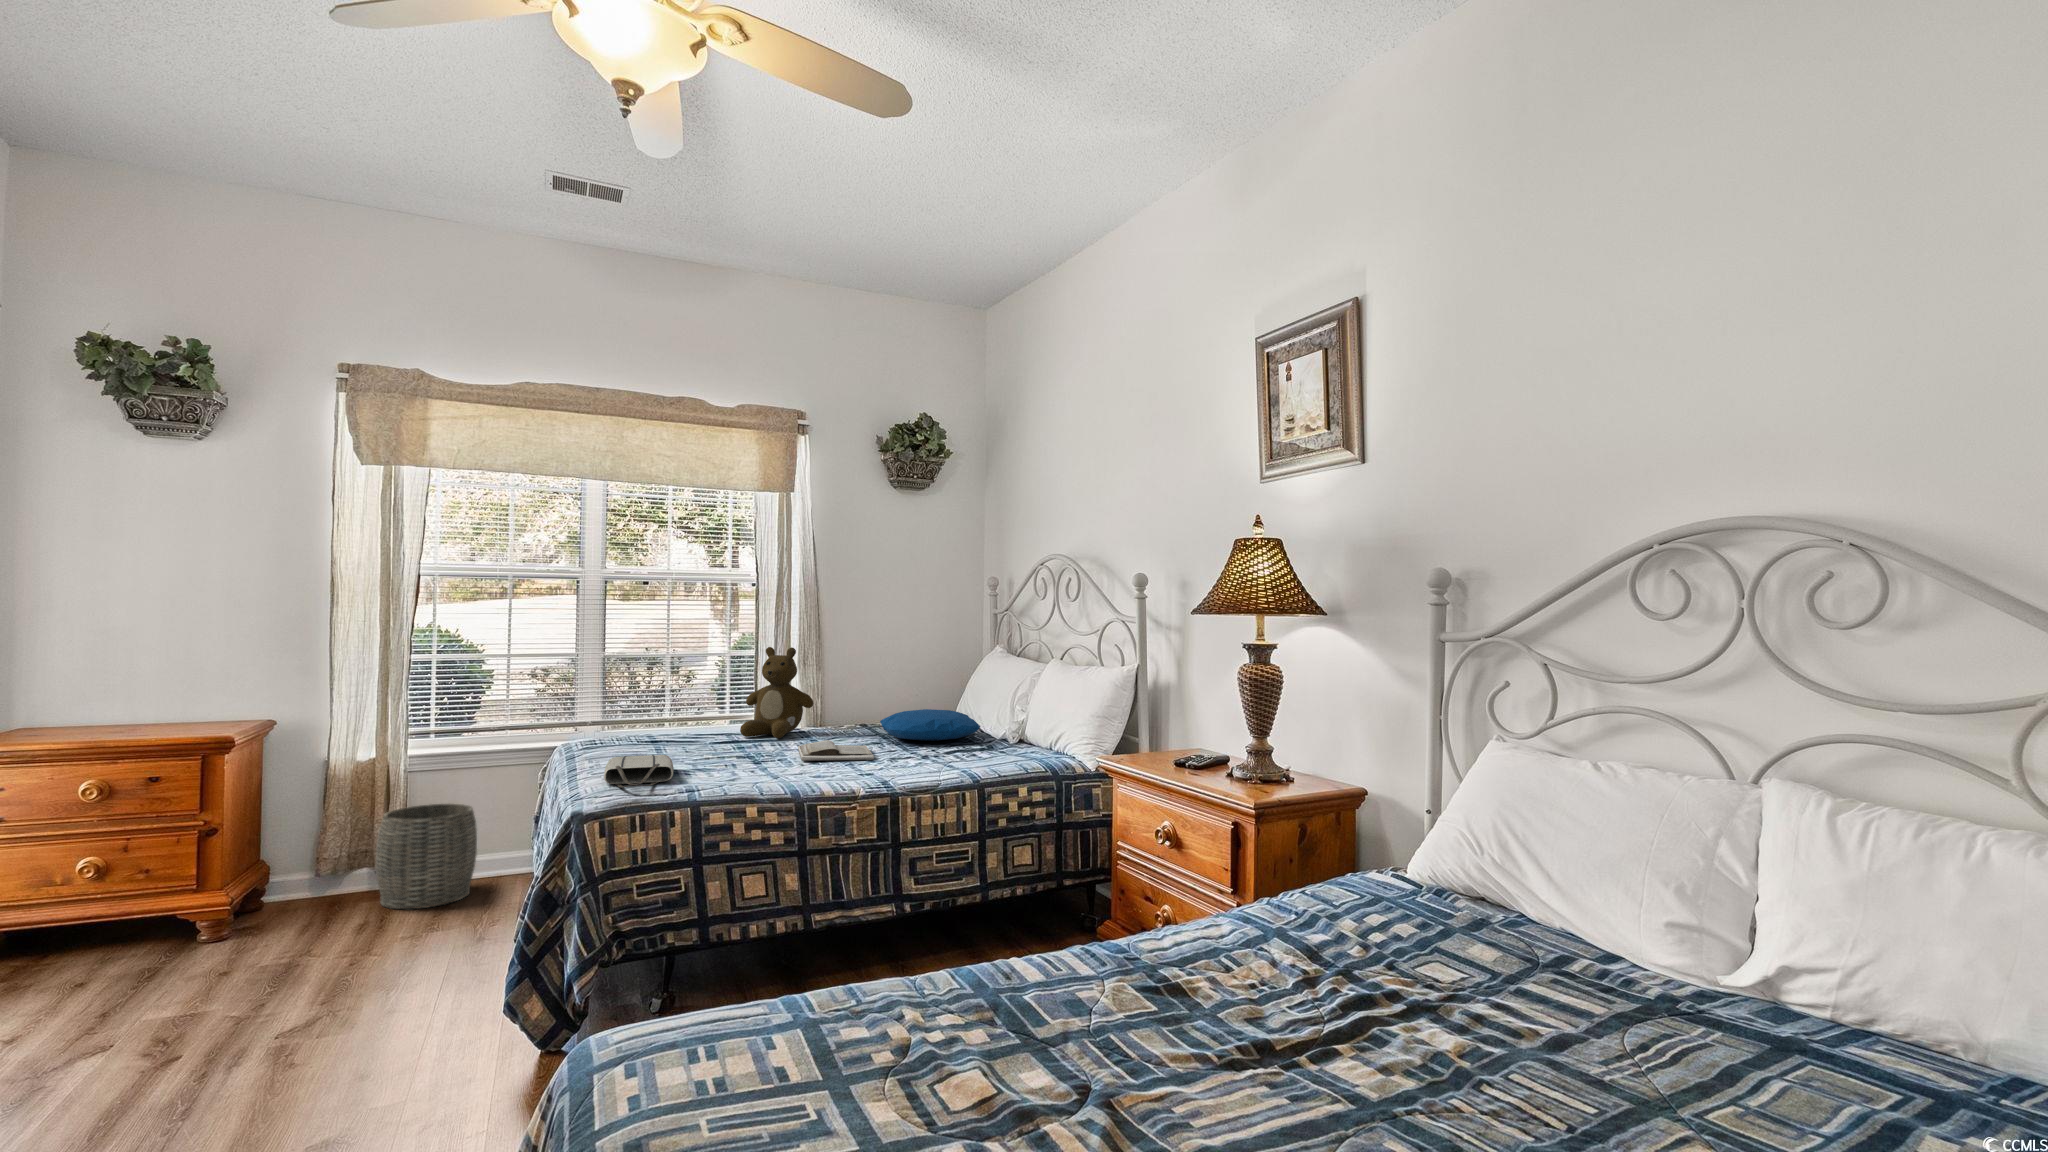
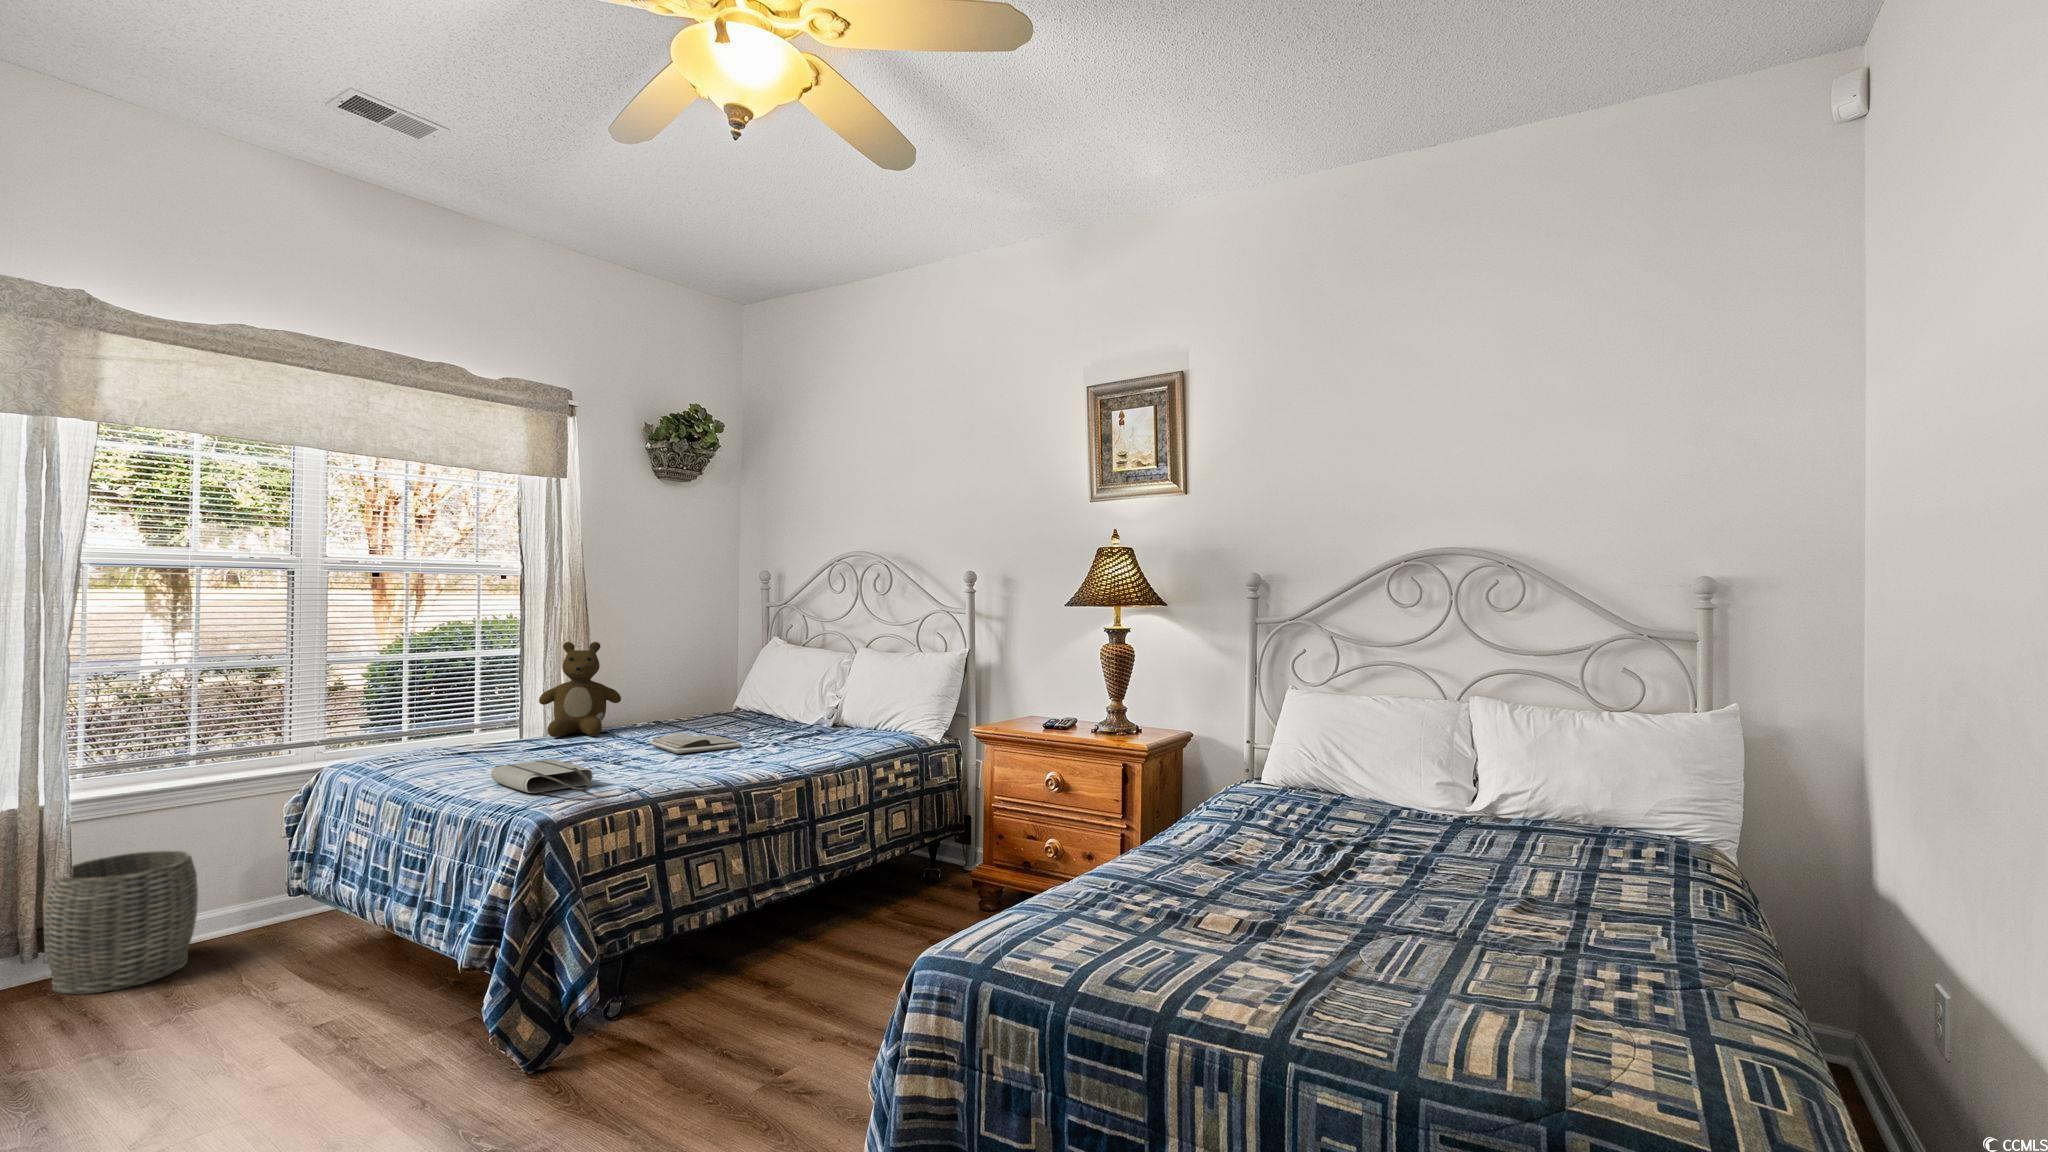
pillow: present [880,709,980,741] -> none [689,697,799,727]

